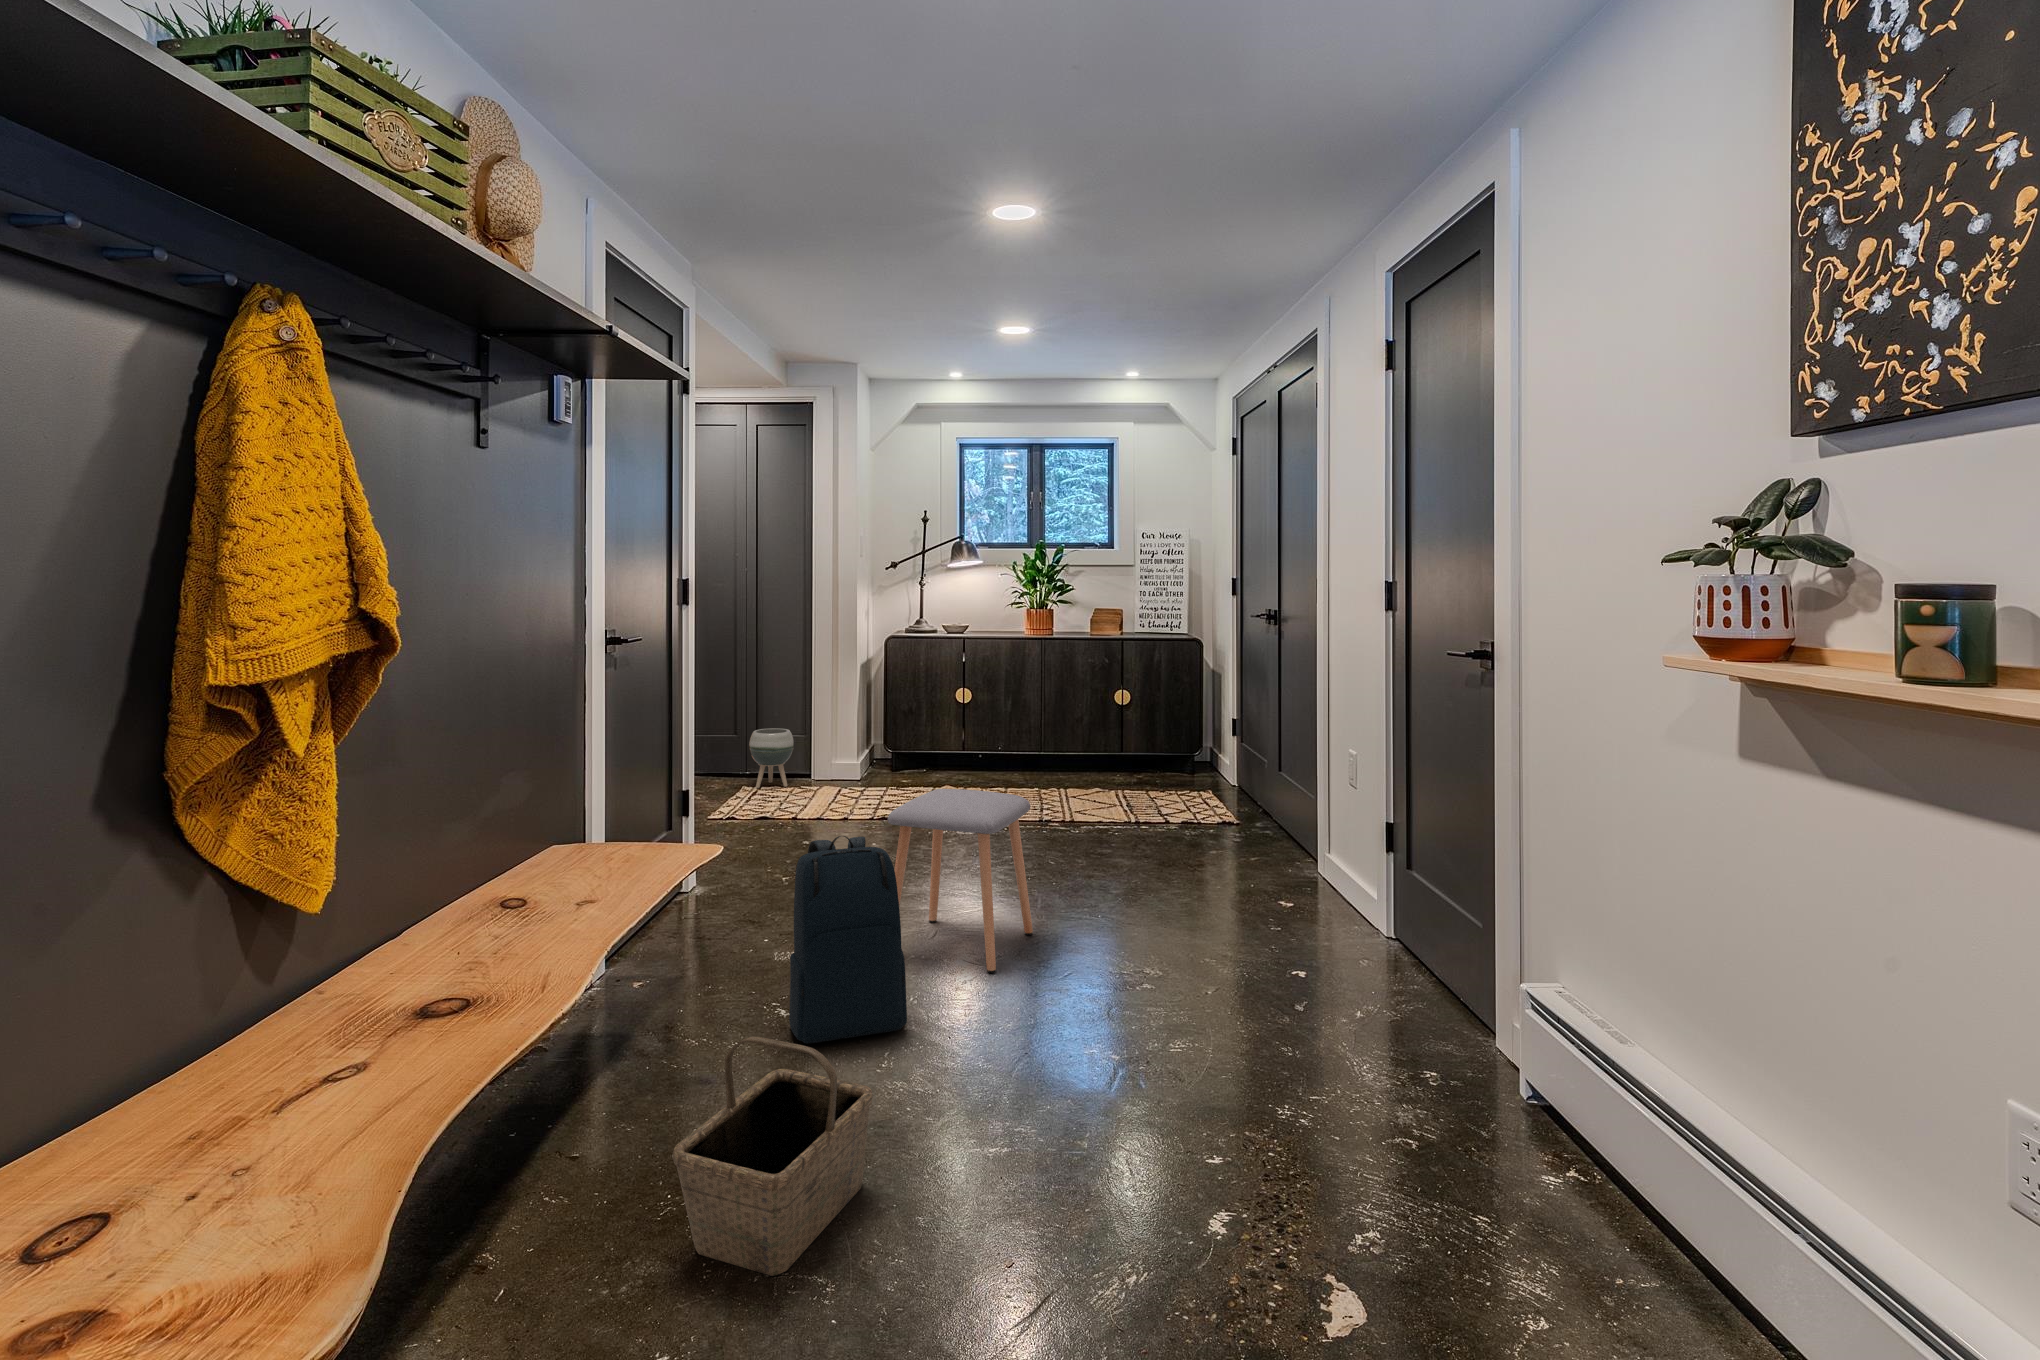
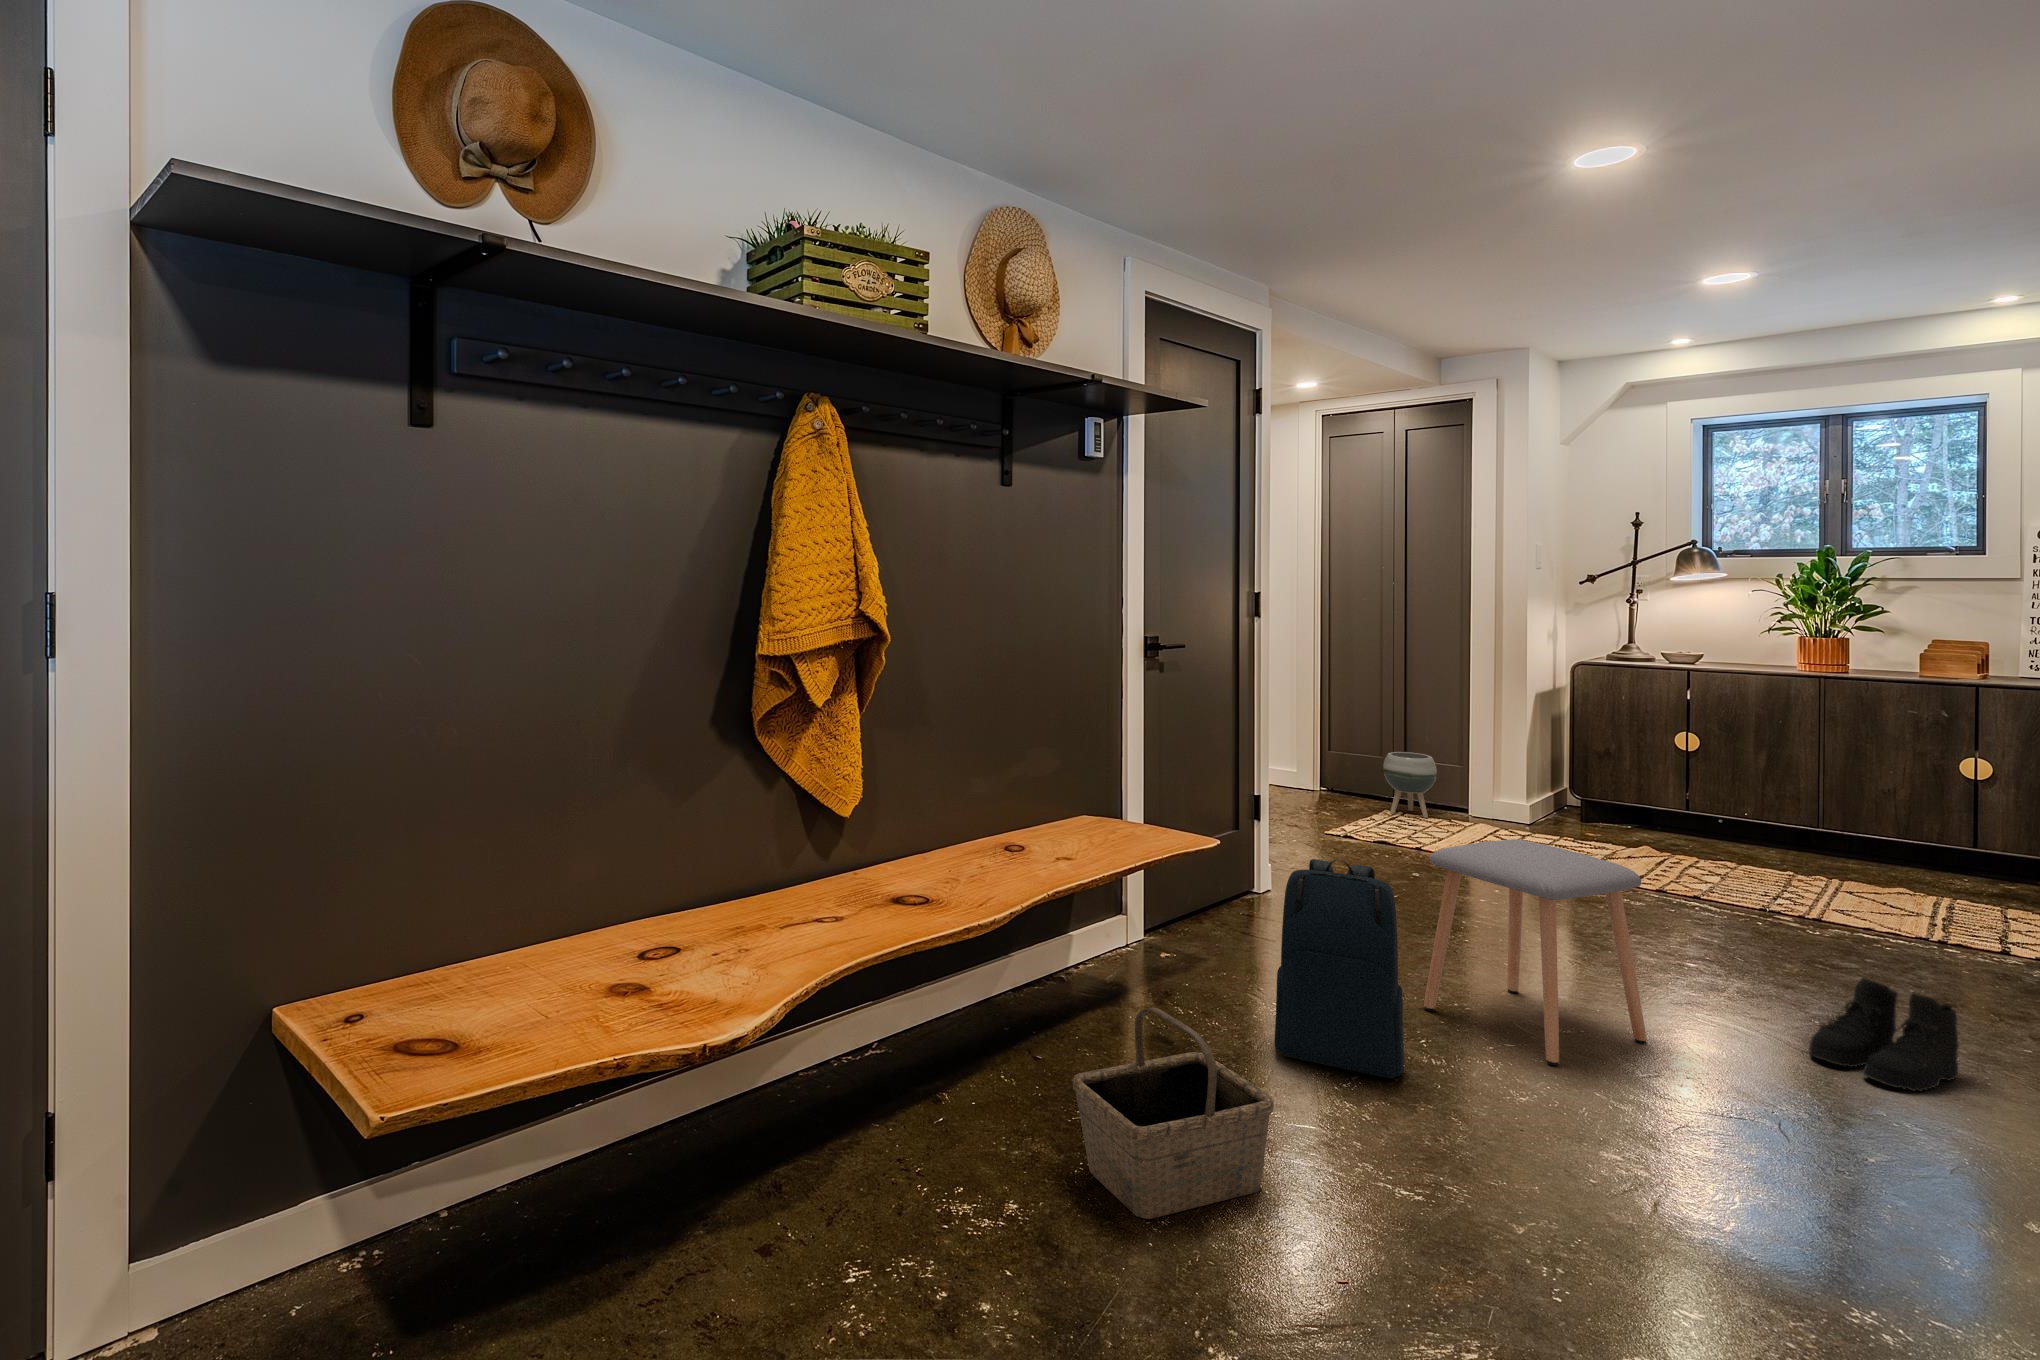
boots: none [1114,846,1184,918] -> present [1809,977,1959,1092]

